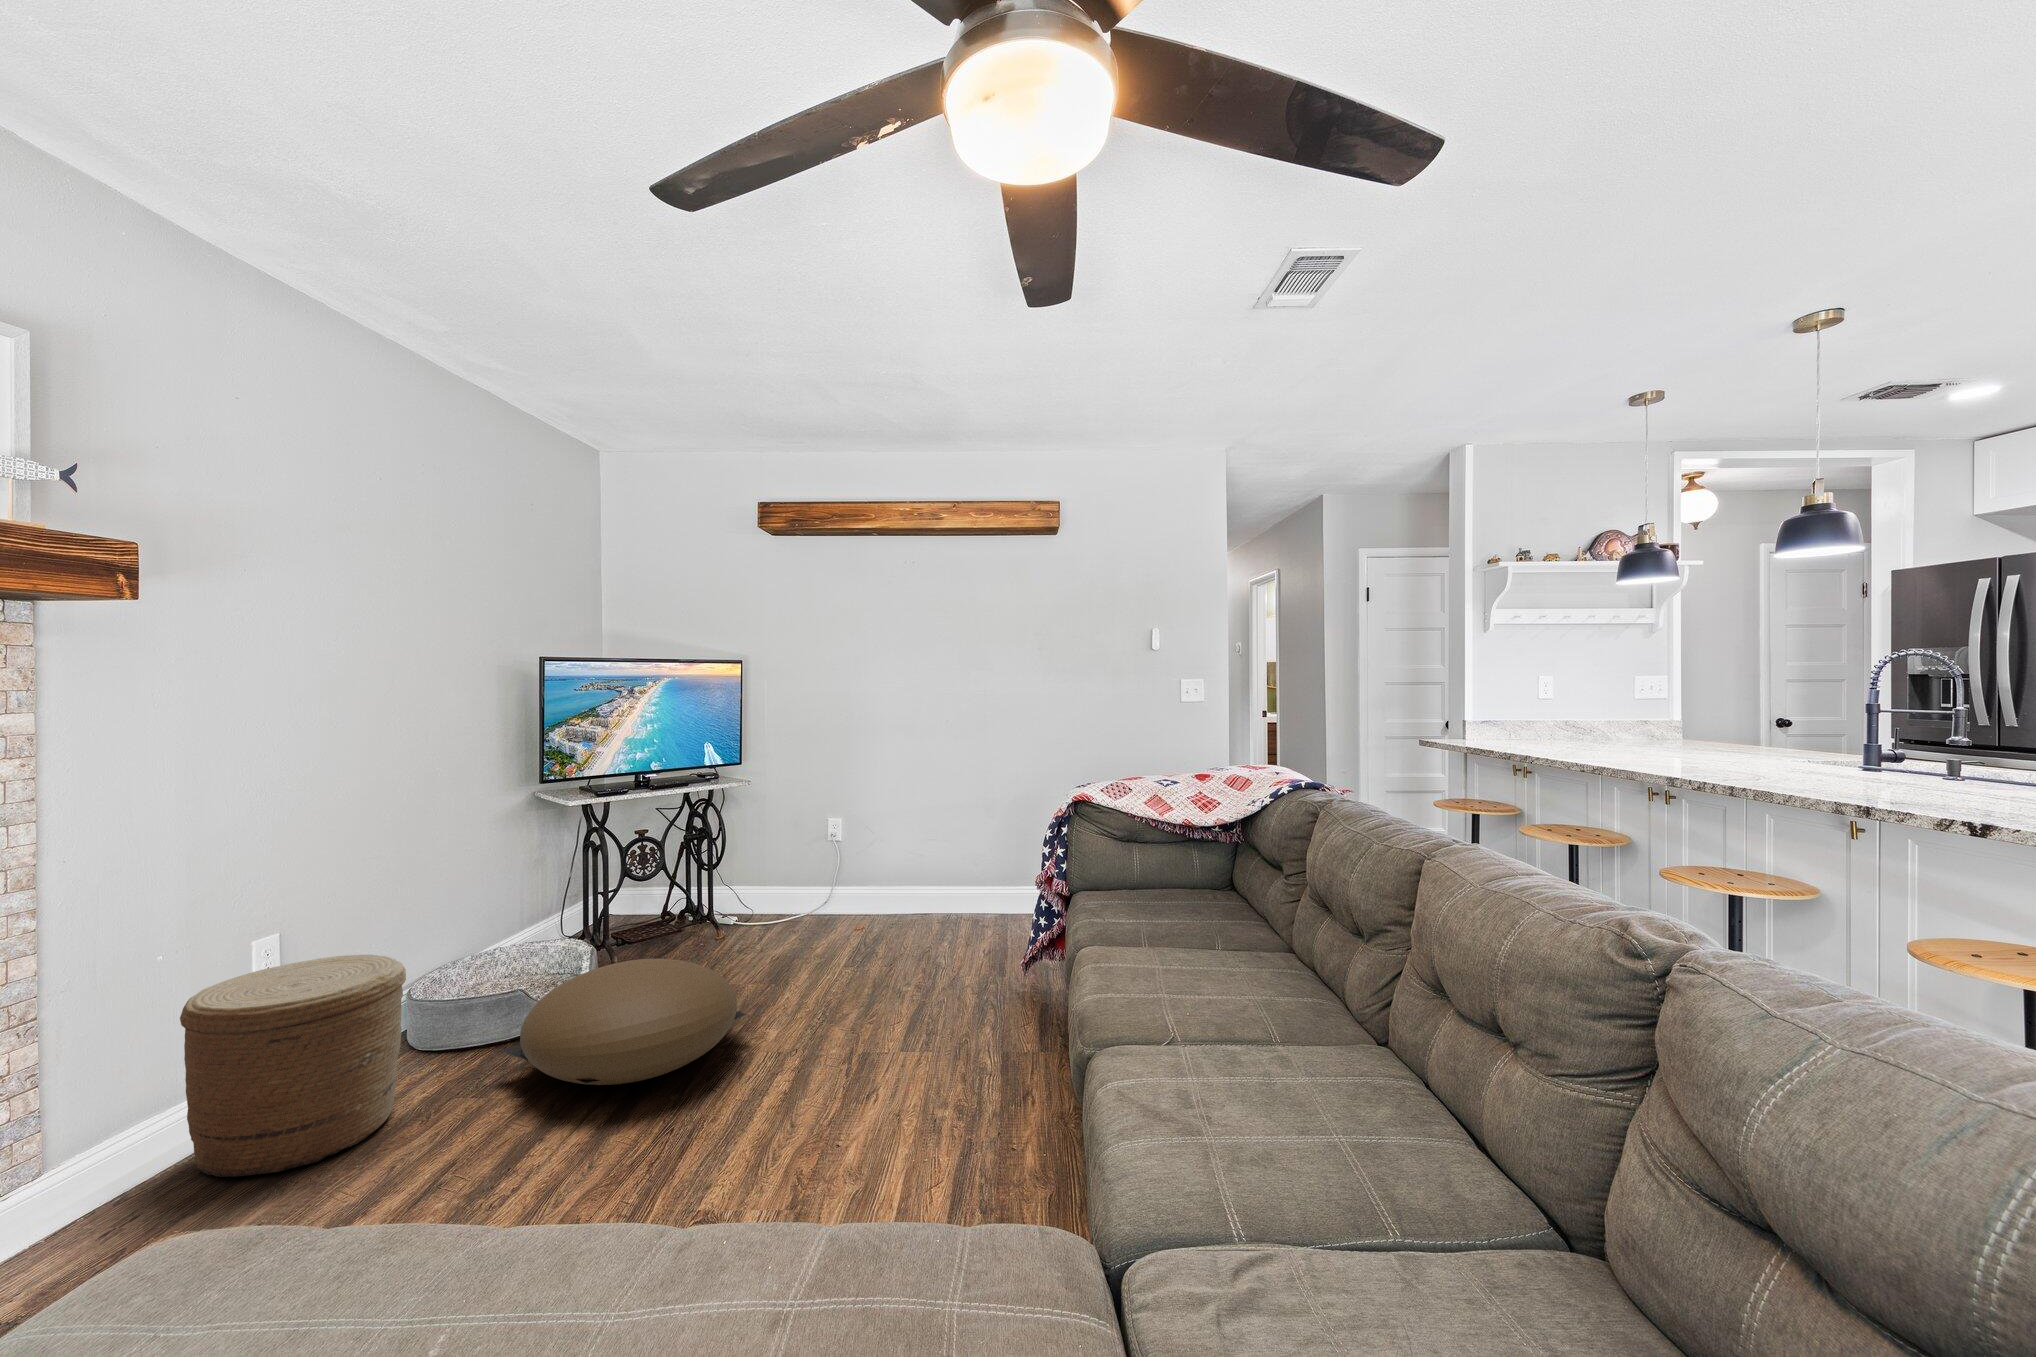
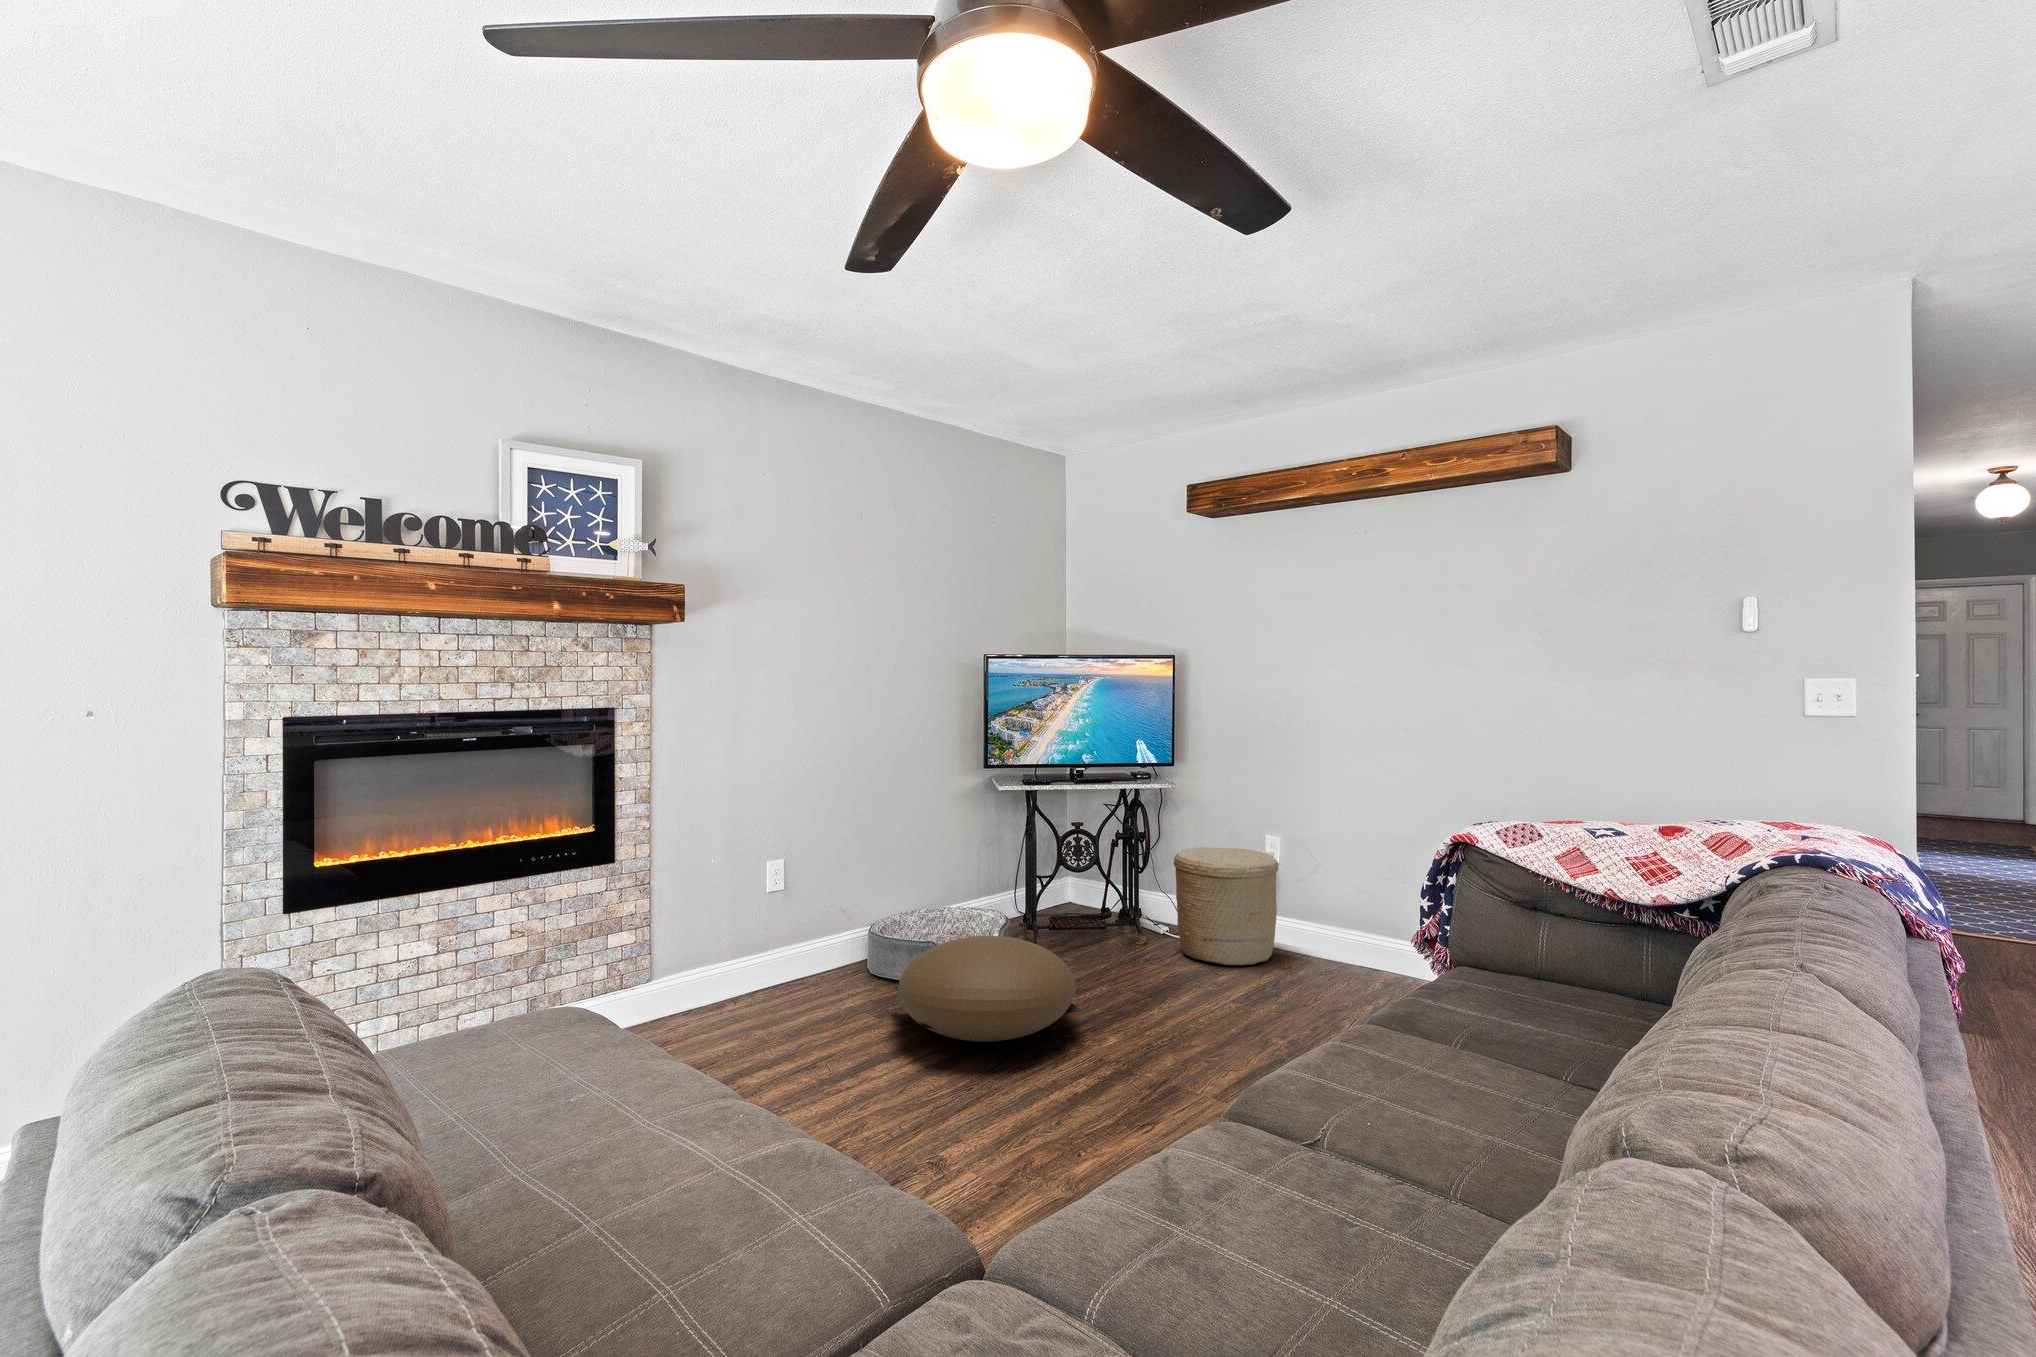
woven basket: present [180,955,406,1177] -> present [1173,847,1278,965]

